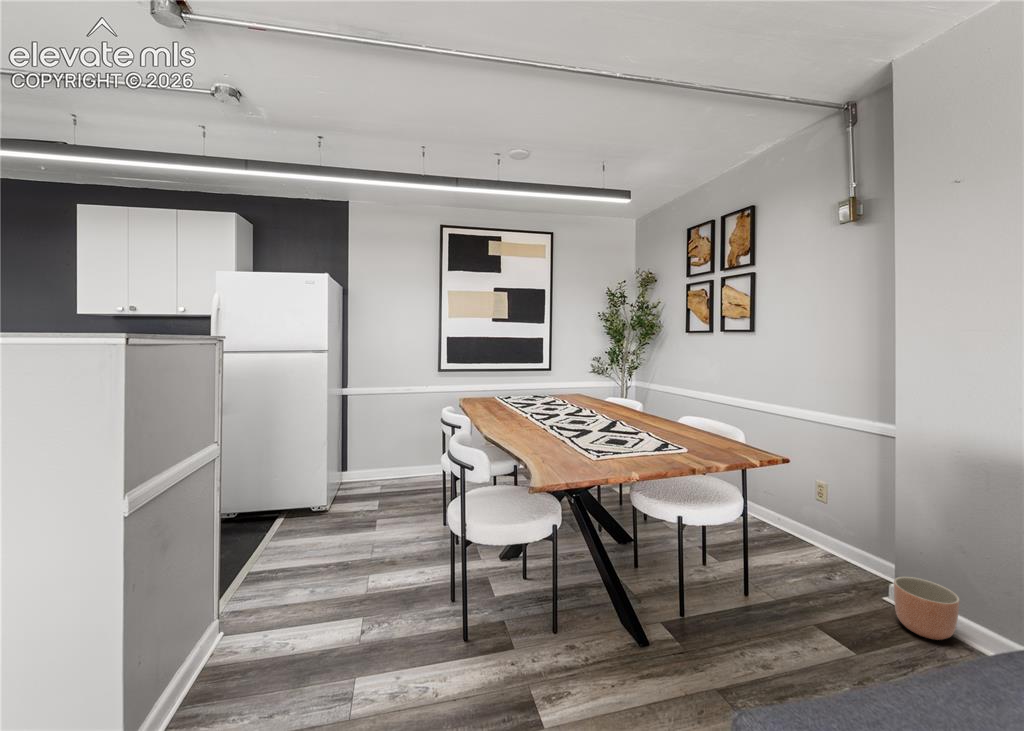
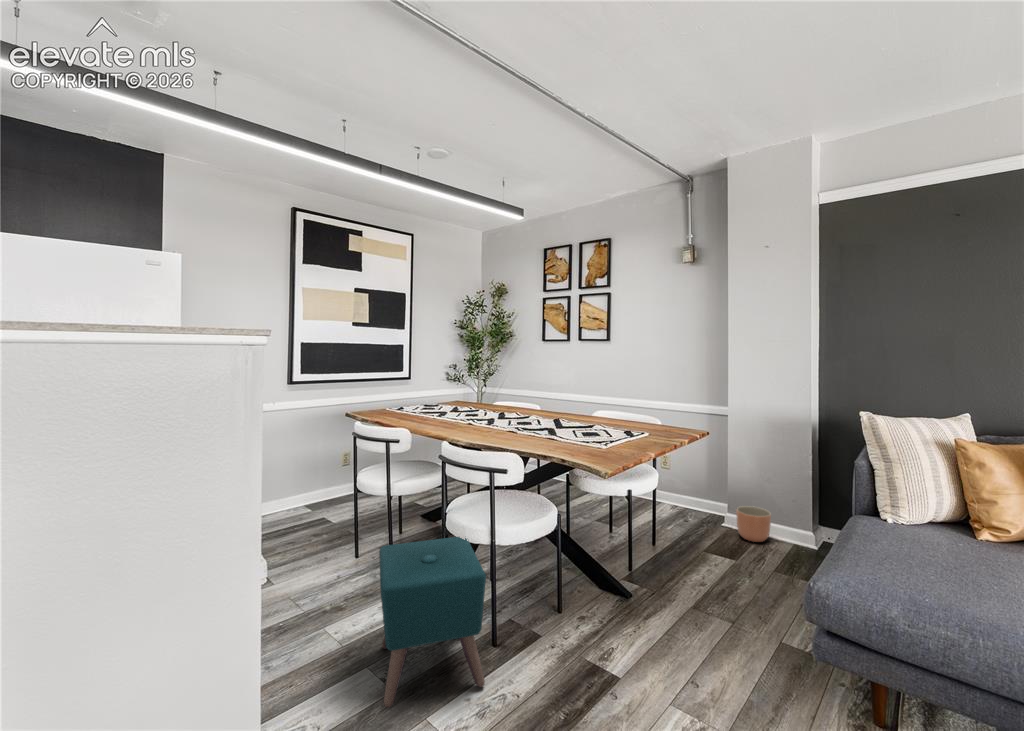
ottoman: none [337,519,456,673] -> present [379,537,486,708]

